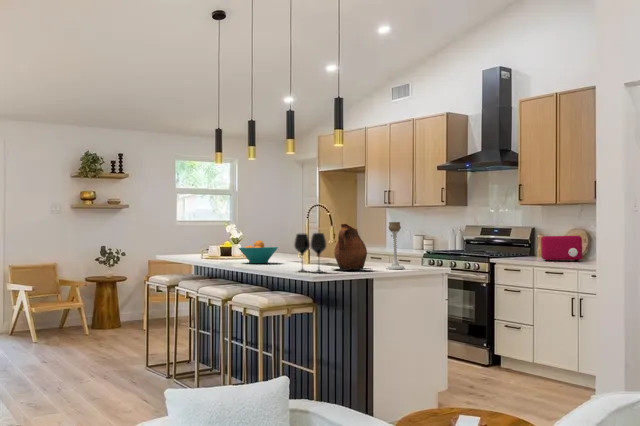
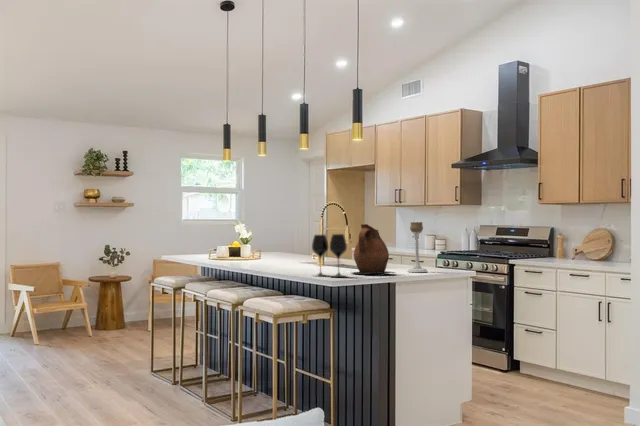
toaster: present [541,236,582,261] -> none [563,236,607,263]
fruit bowl: present [239,240,278,264] -> none [250,241,291,265]

